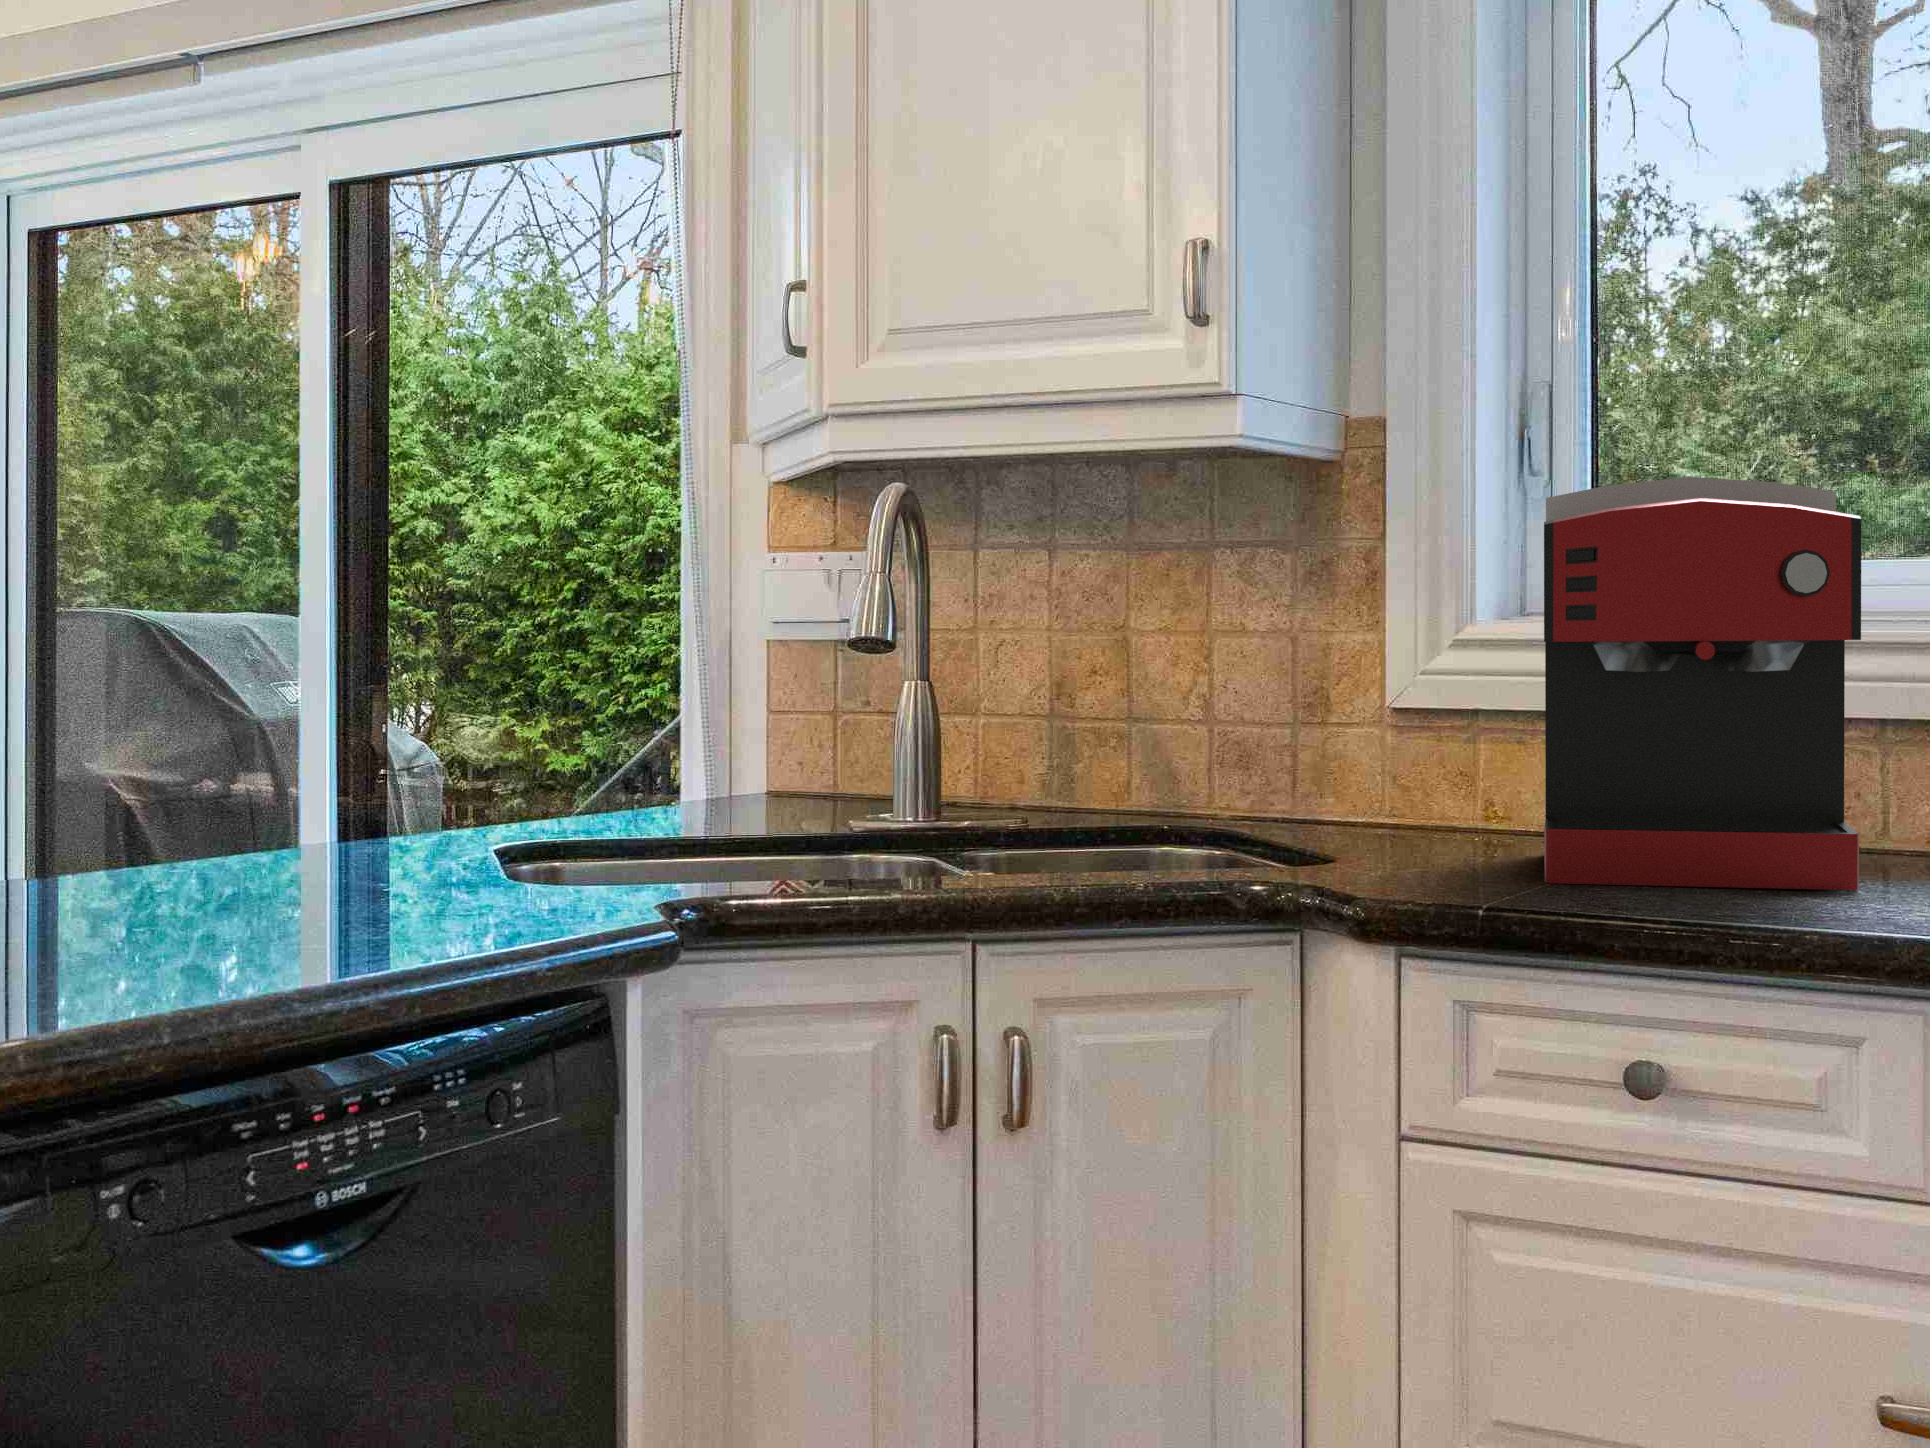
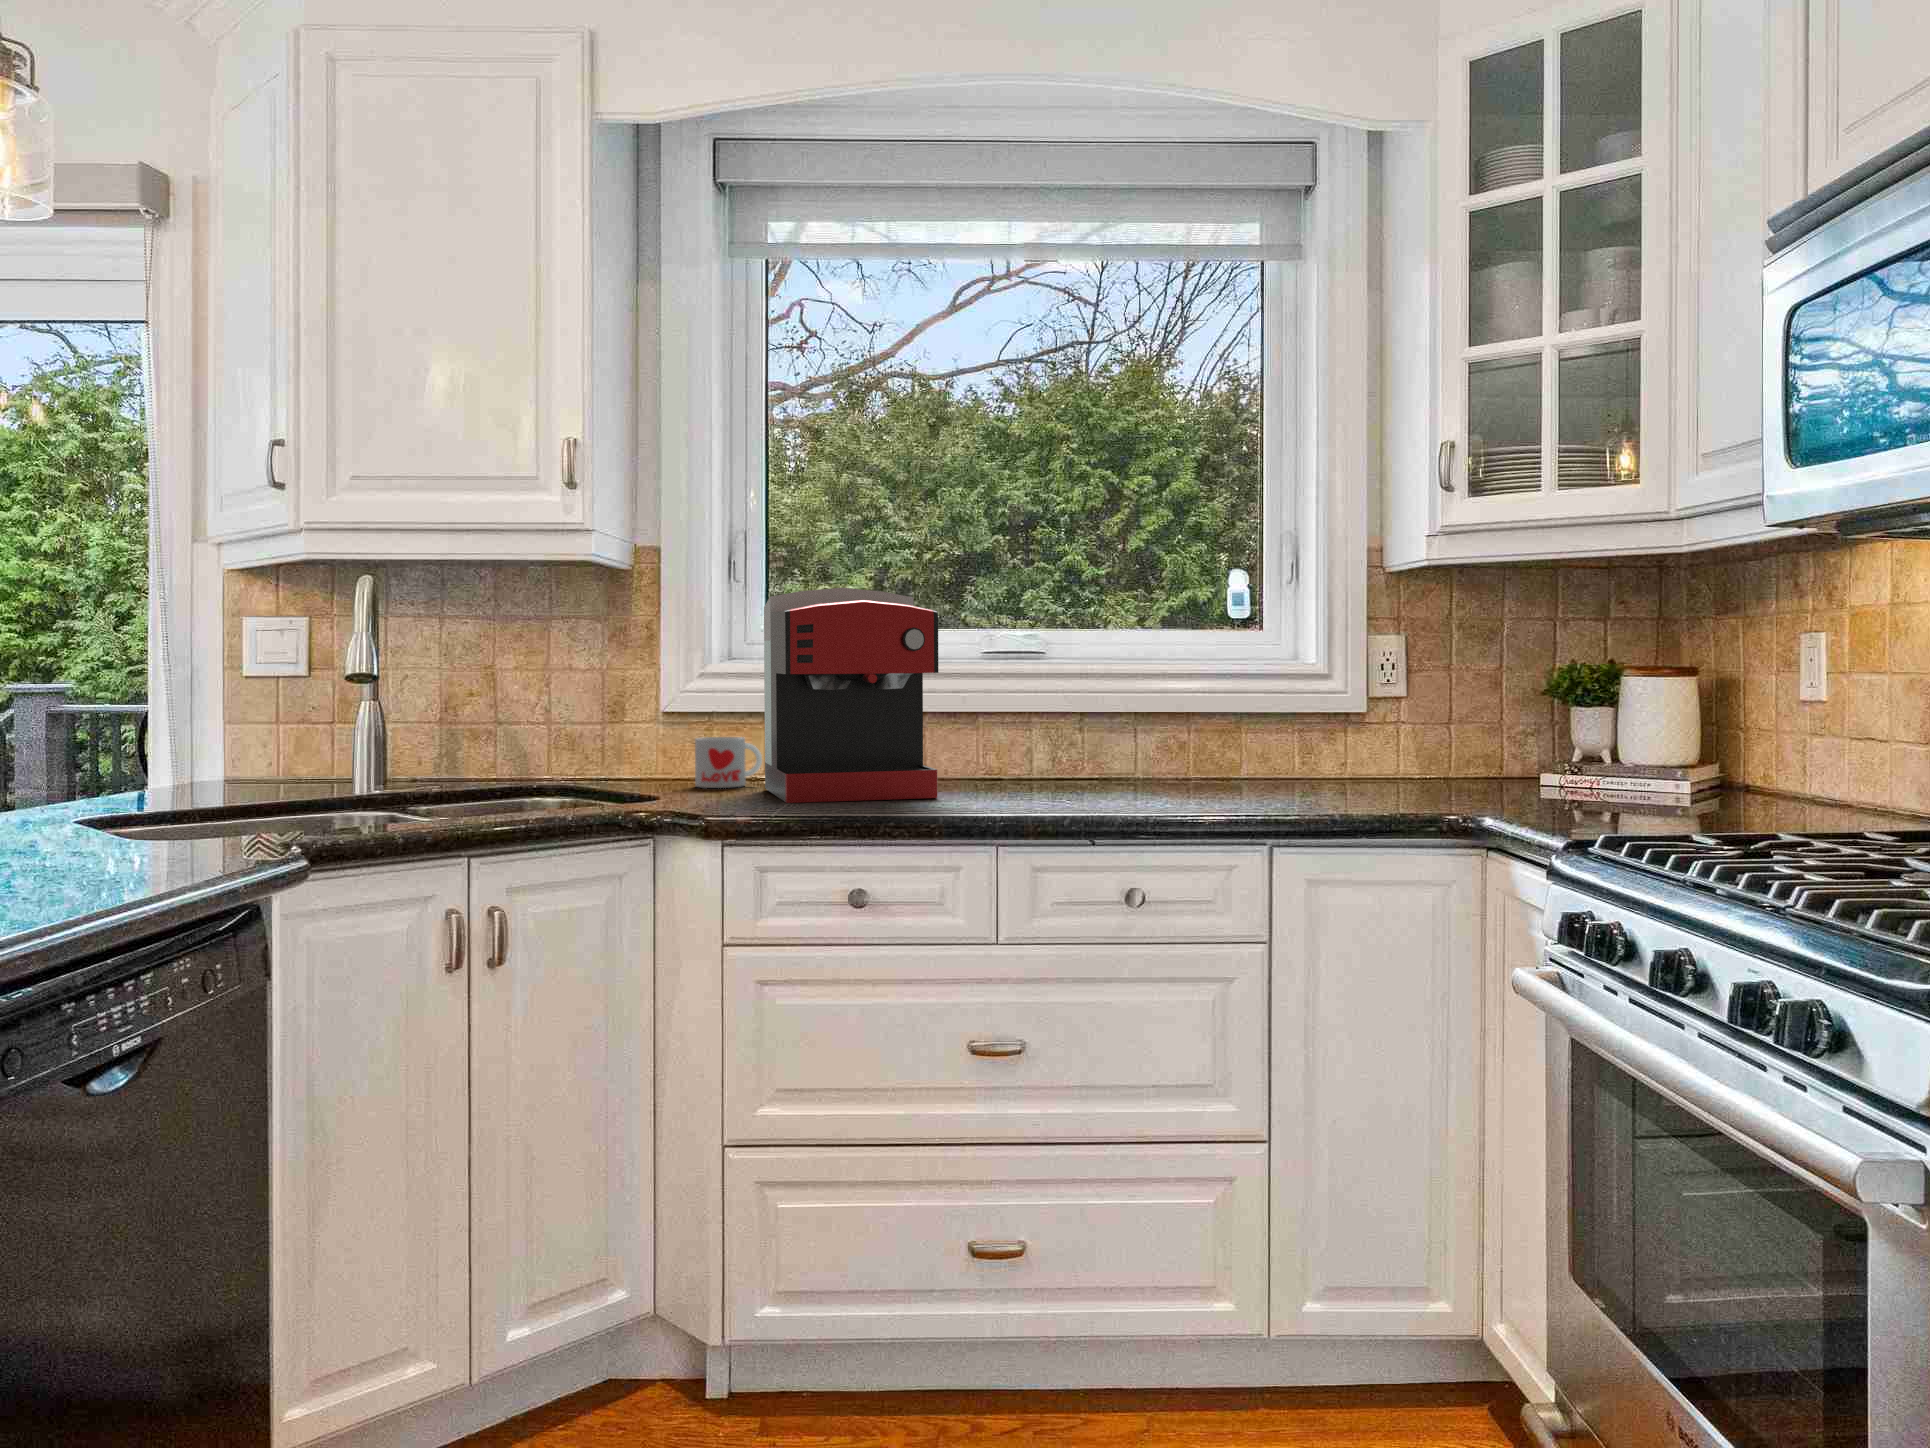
mug: none [1434,753,1556,845] -> present [695,737,762,788]

